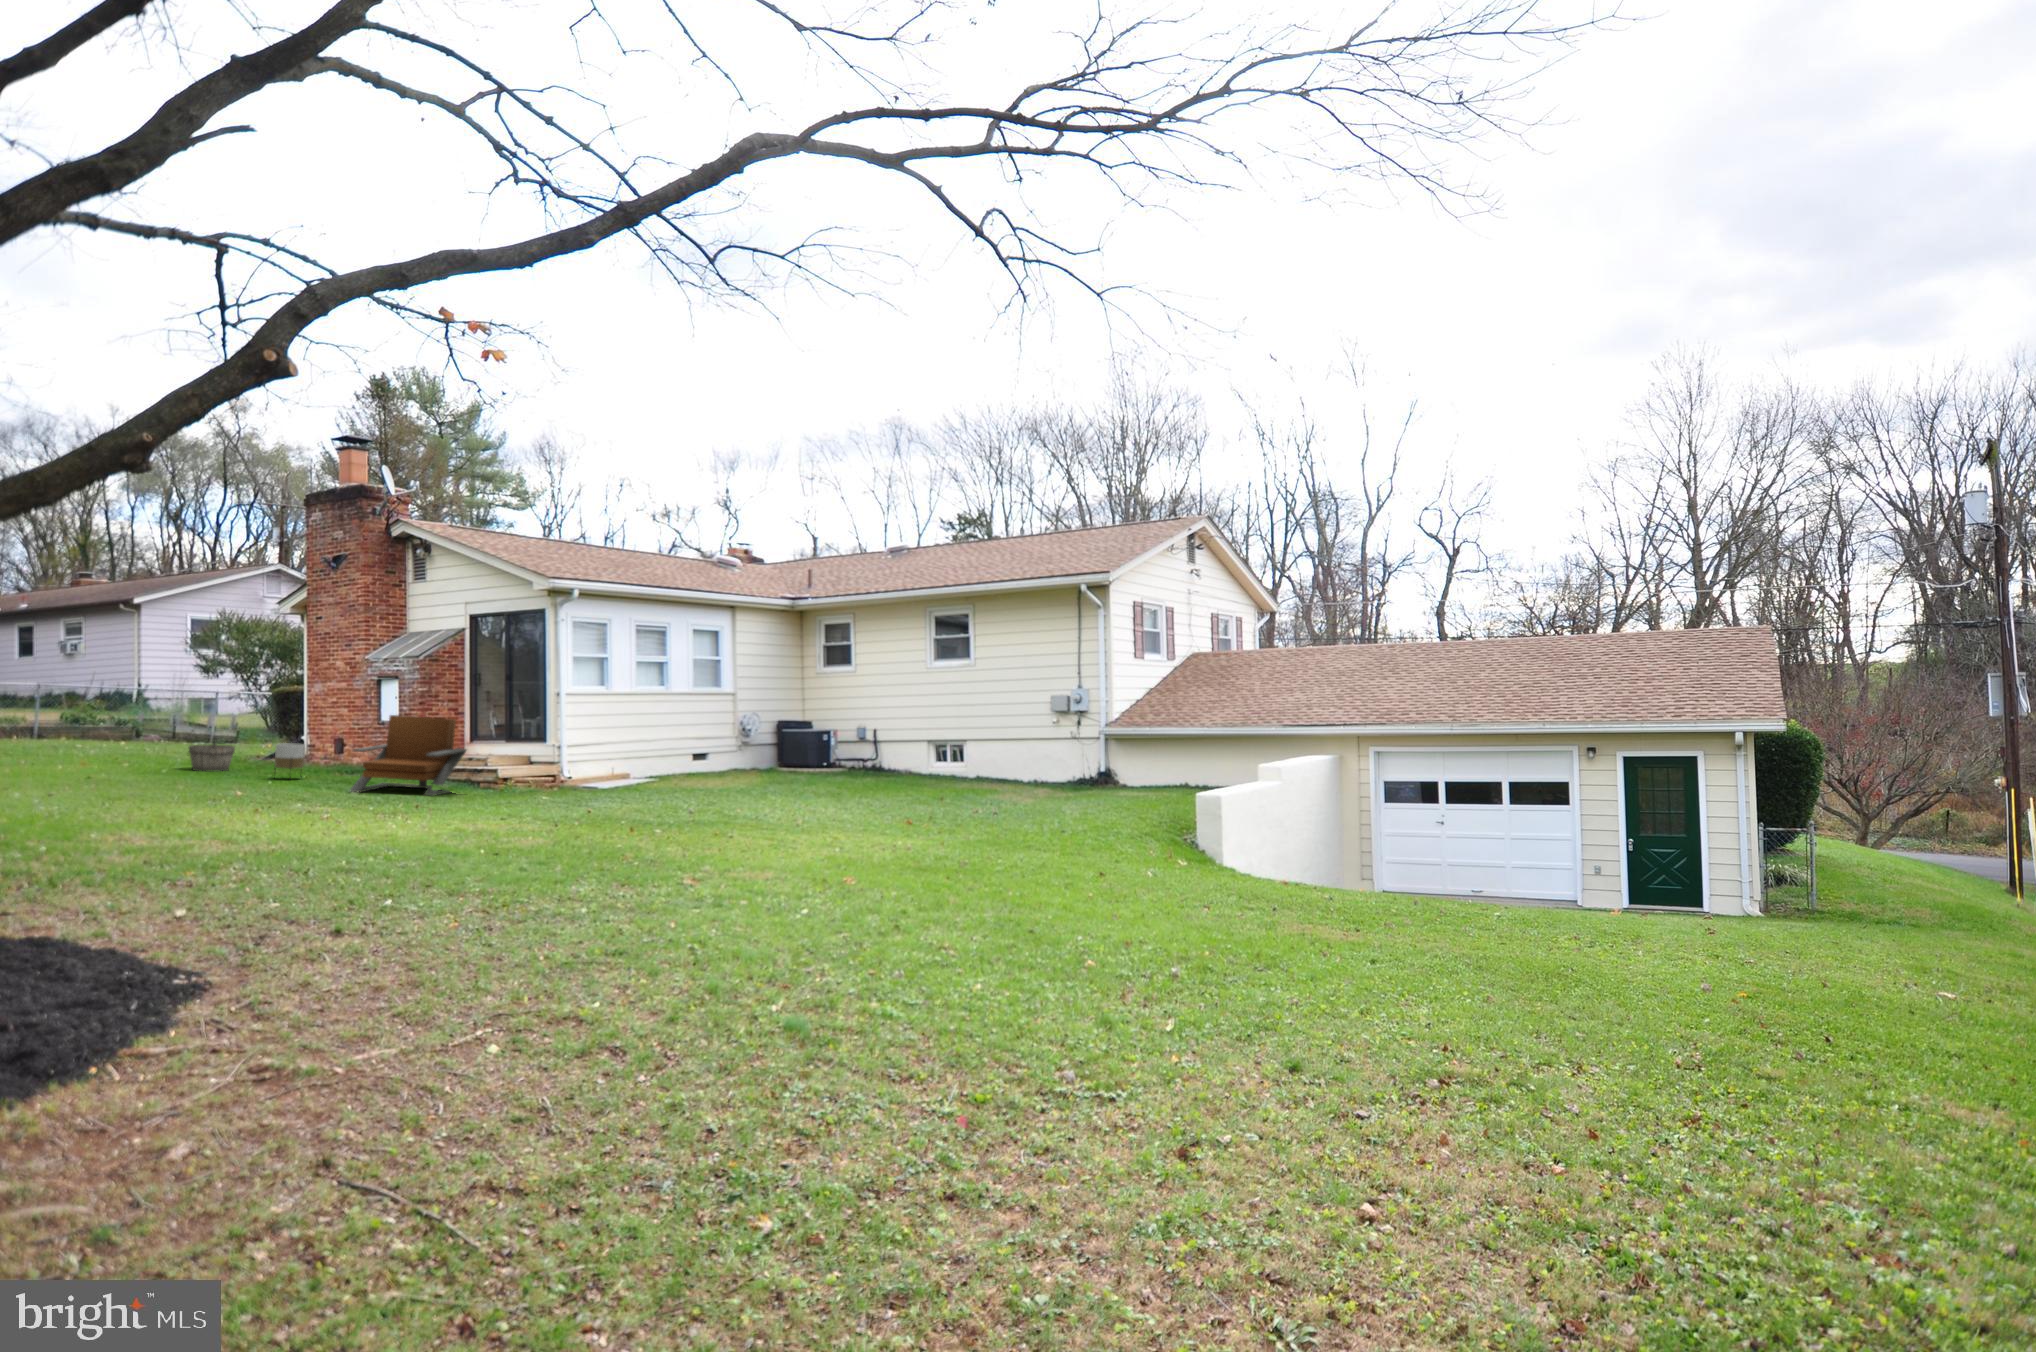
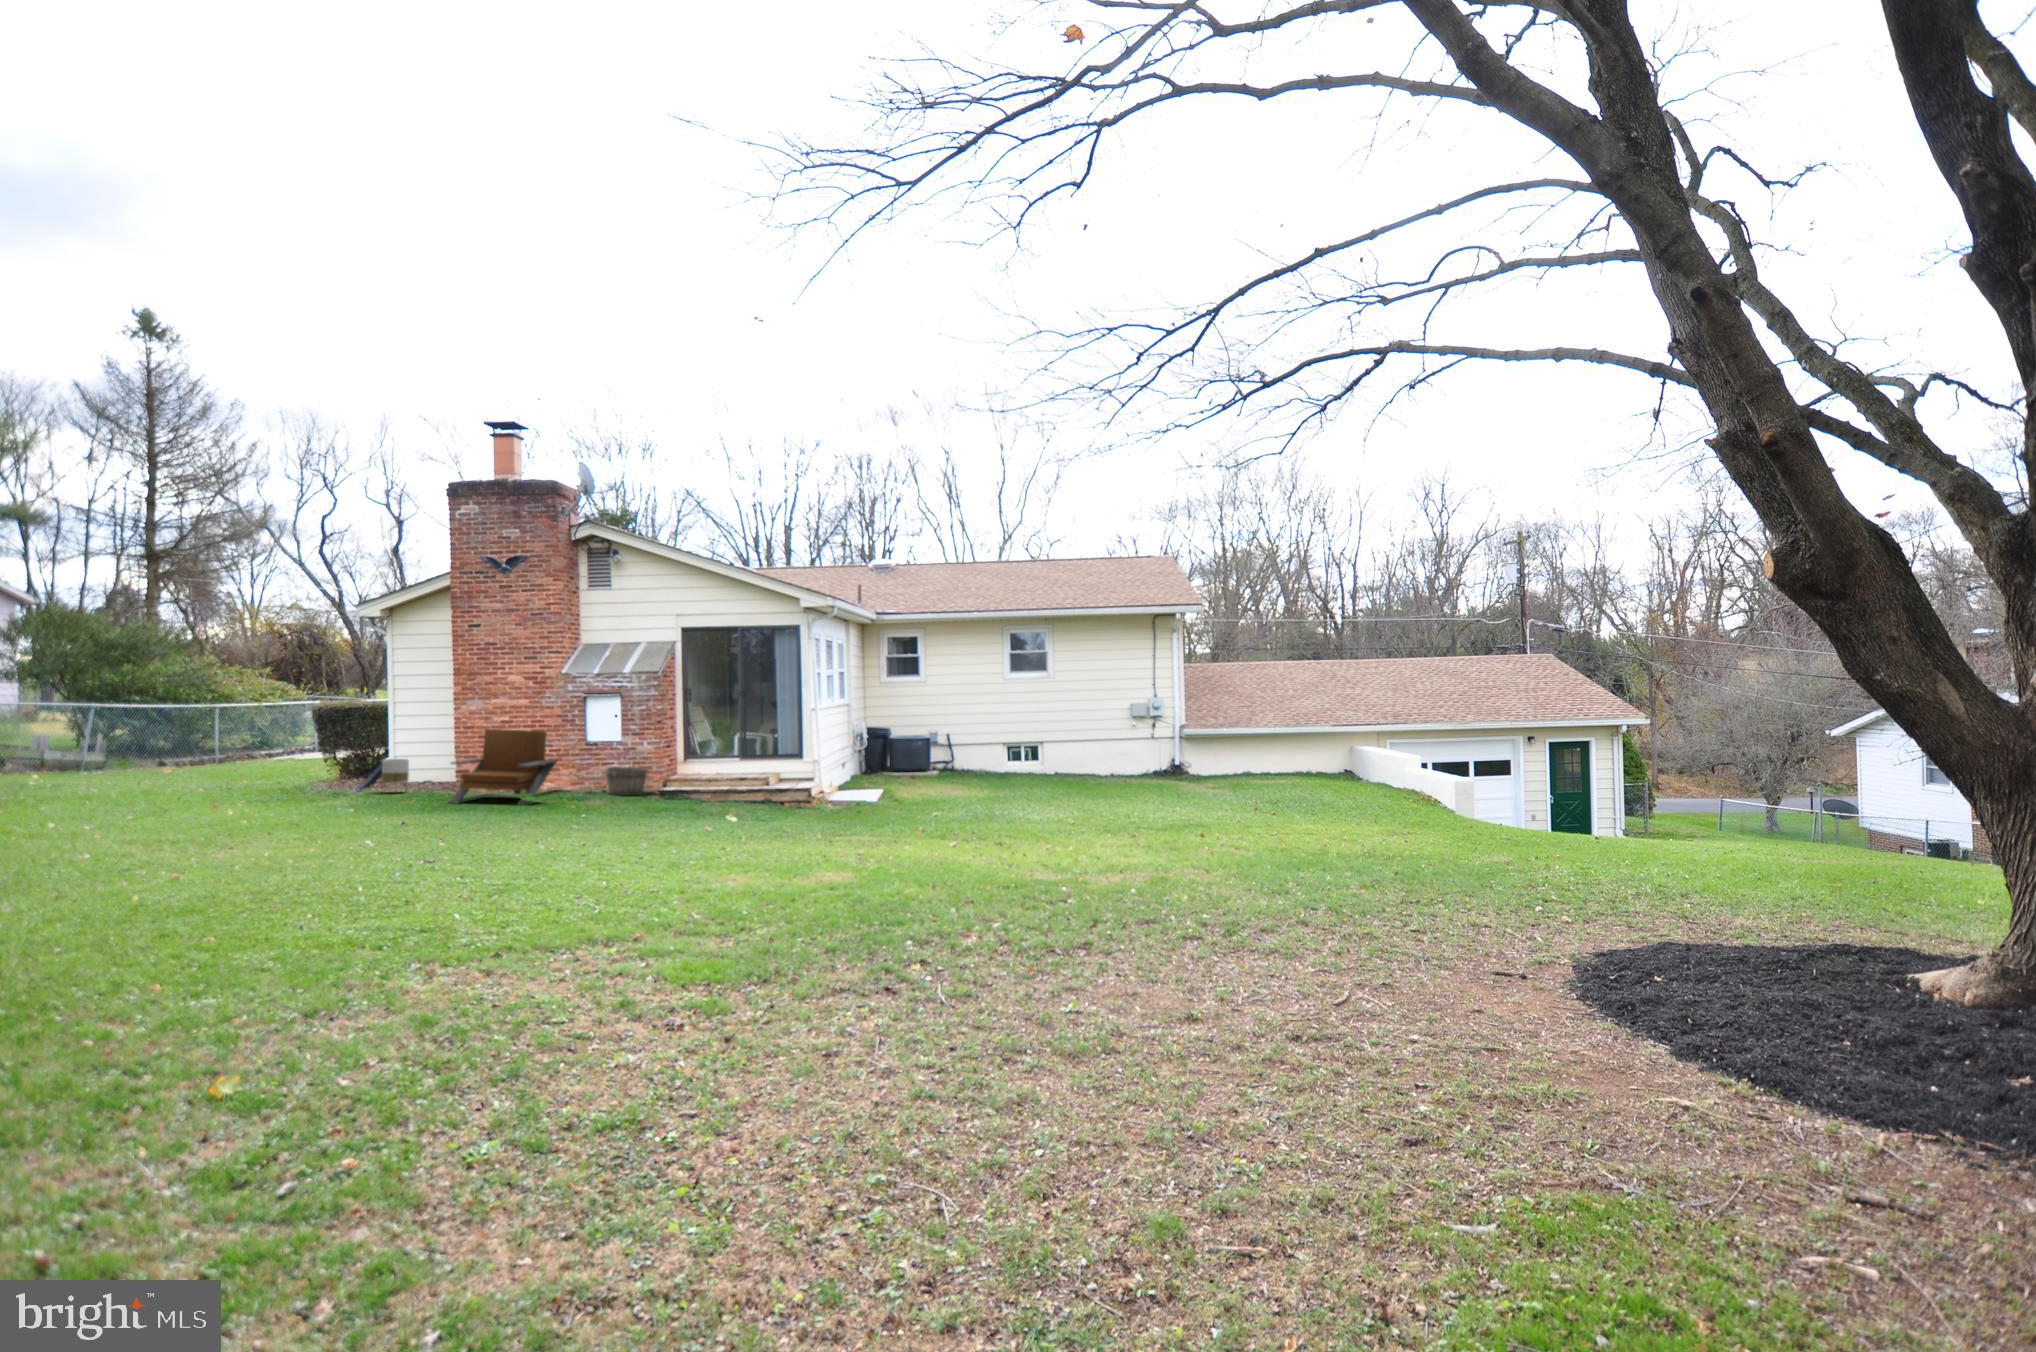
wooden bucket: present [189,742,235,771] -> present [606,763,648,795]

